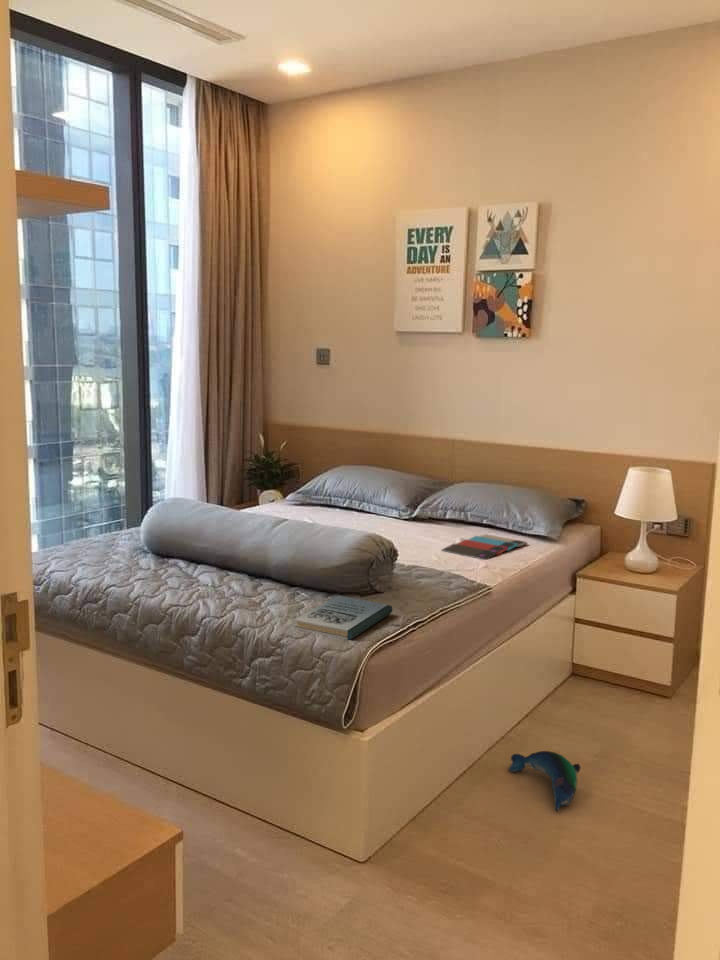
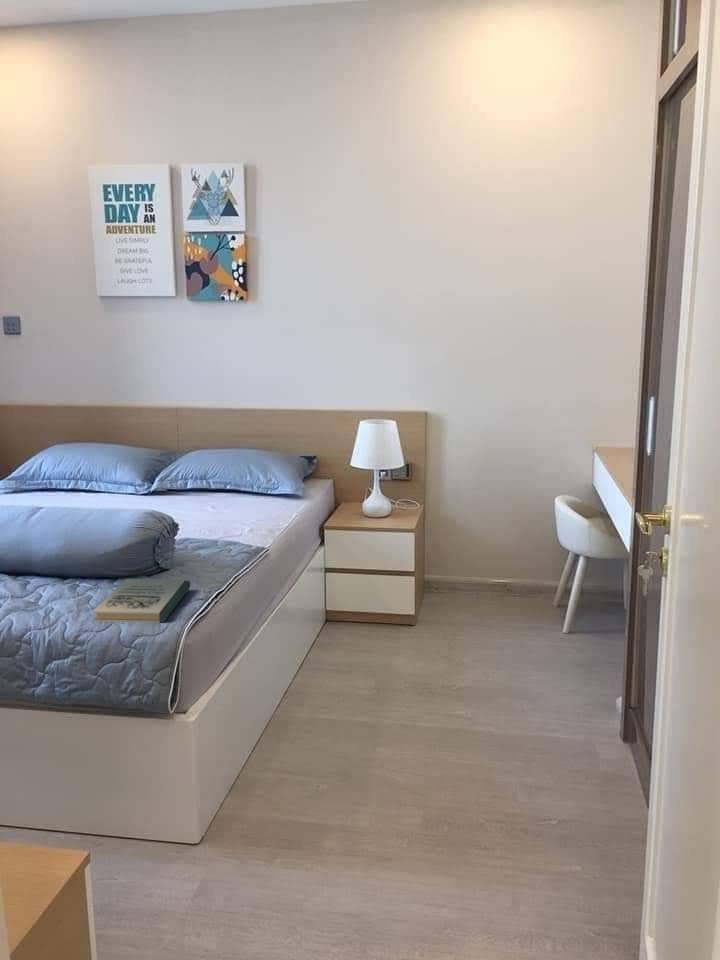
smartphone: present [442,534,527,560] -> none [198,499,277,523]
plush toy: present [509,751,580,811] -> none [305,697,375,751]

